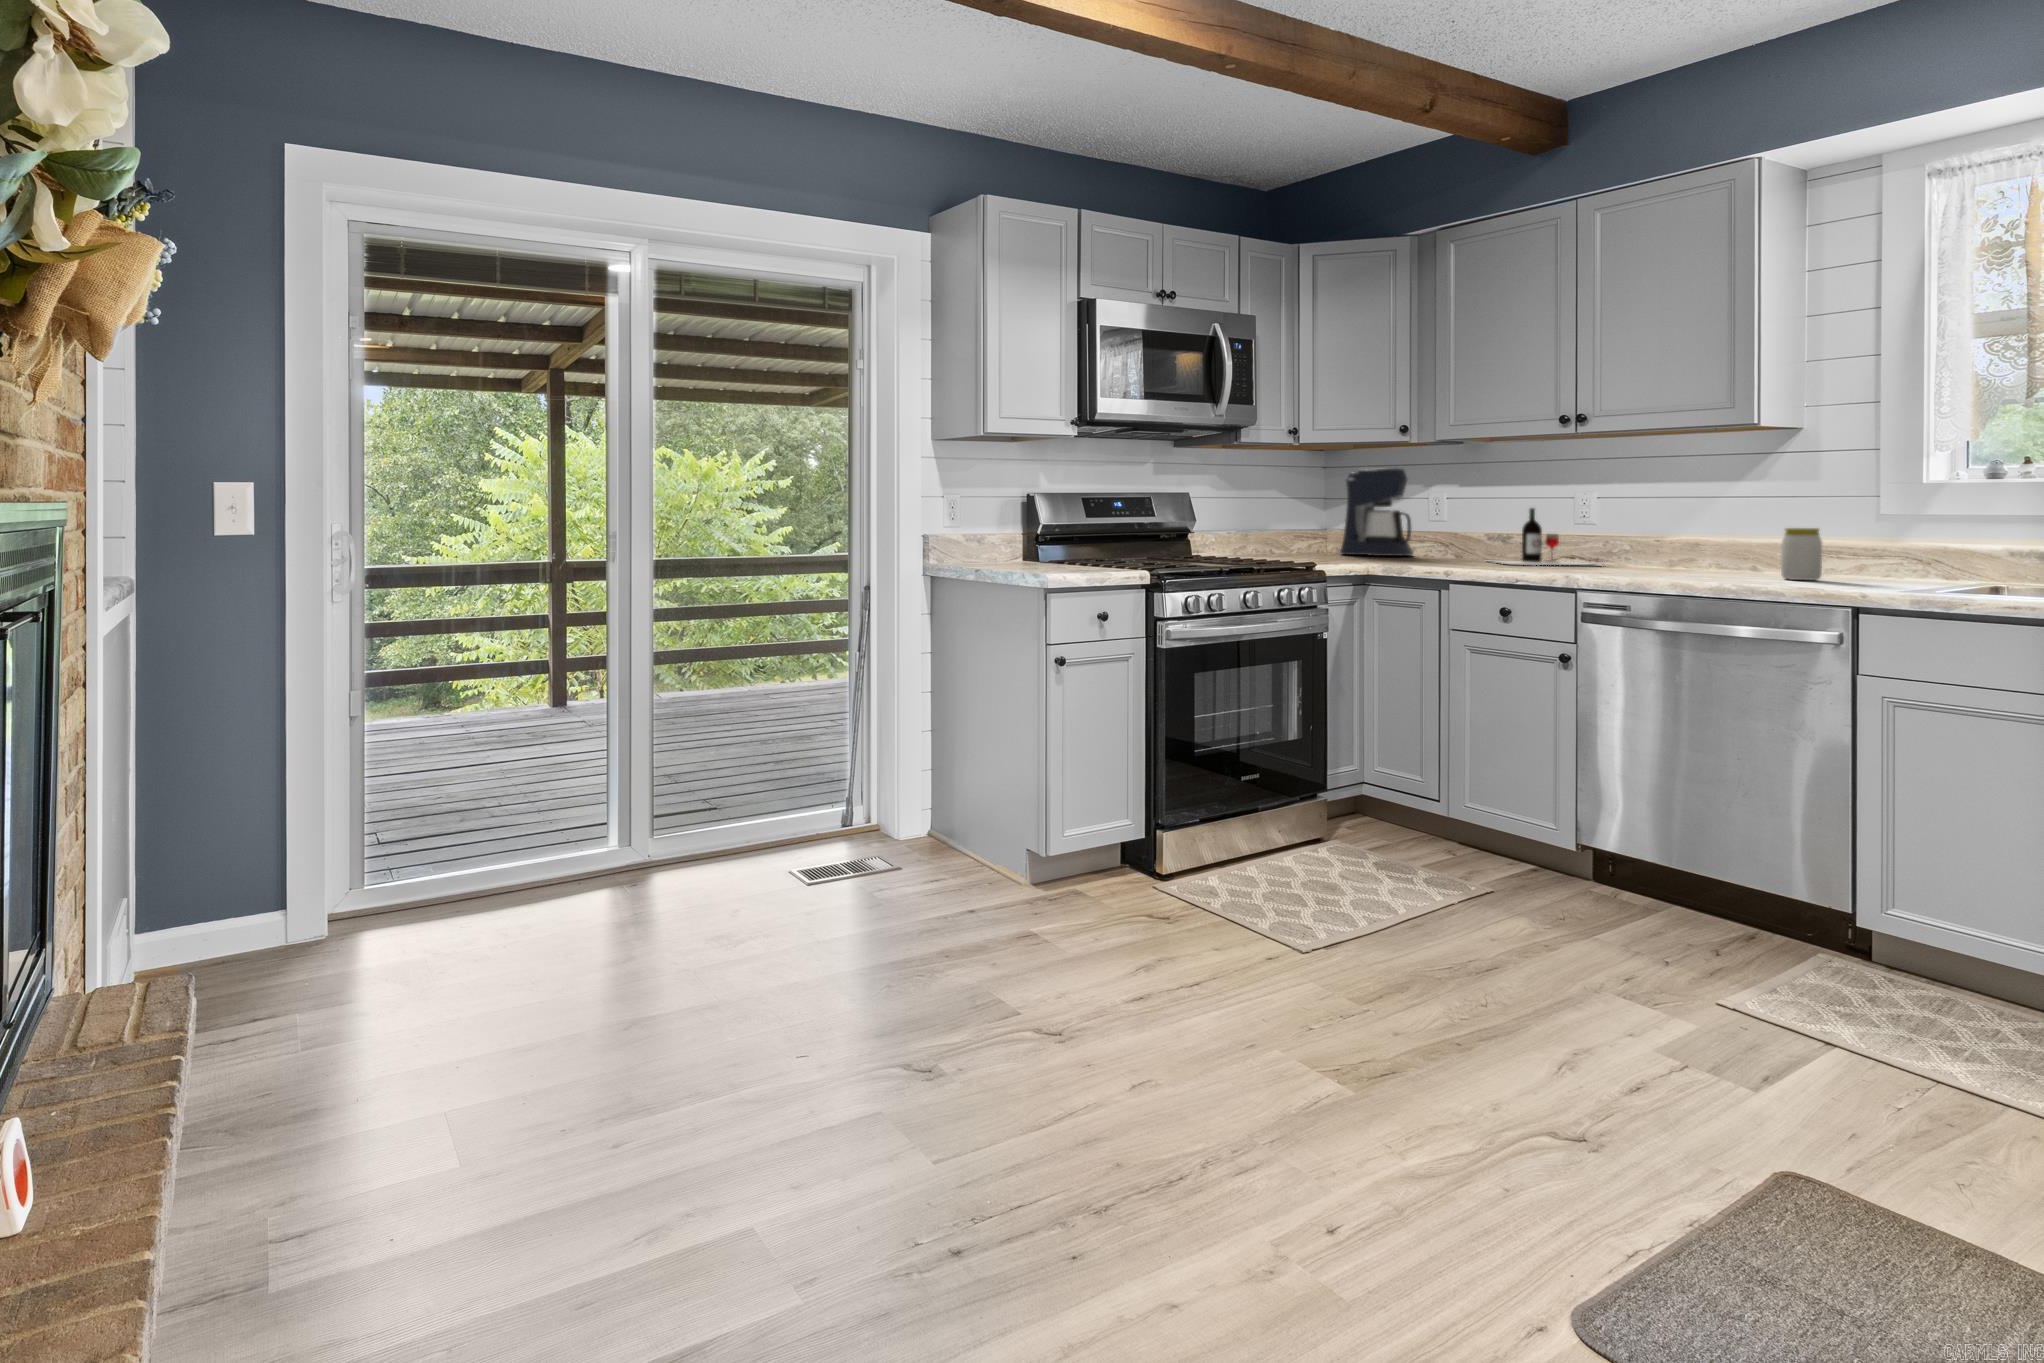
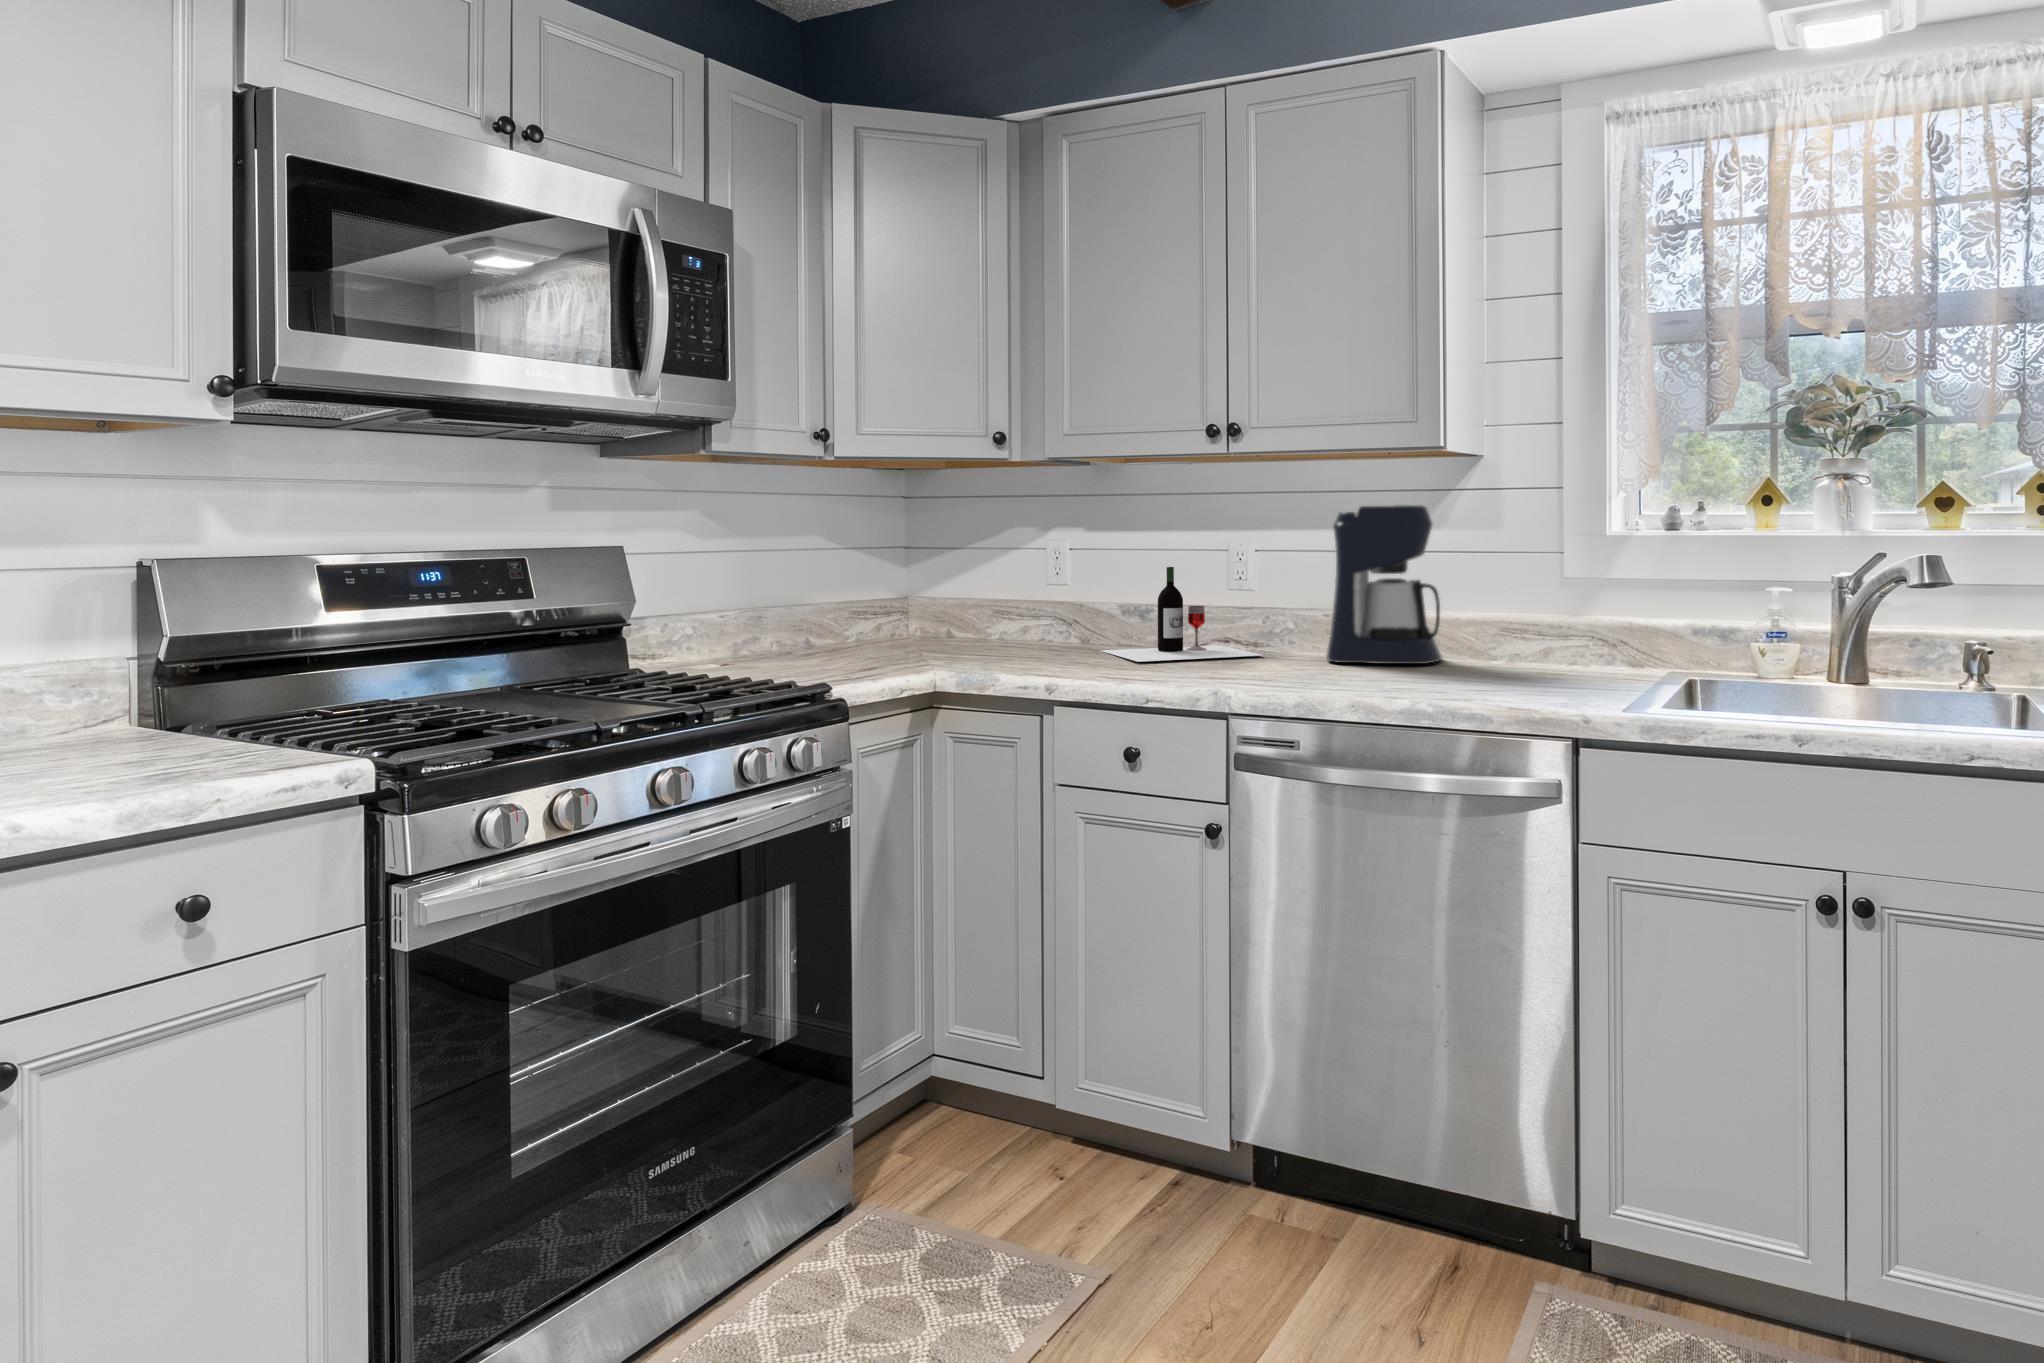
coffee maker: present [1340,468,1414,556] -> present [1327,505,1442,664]
jar: present [1781,528,1822,580] -> none [1469,601,1513,679]

